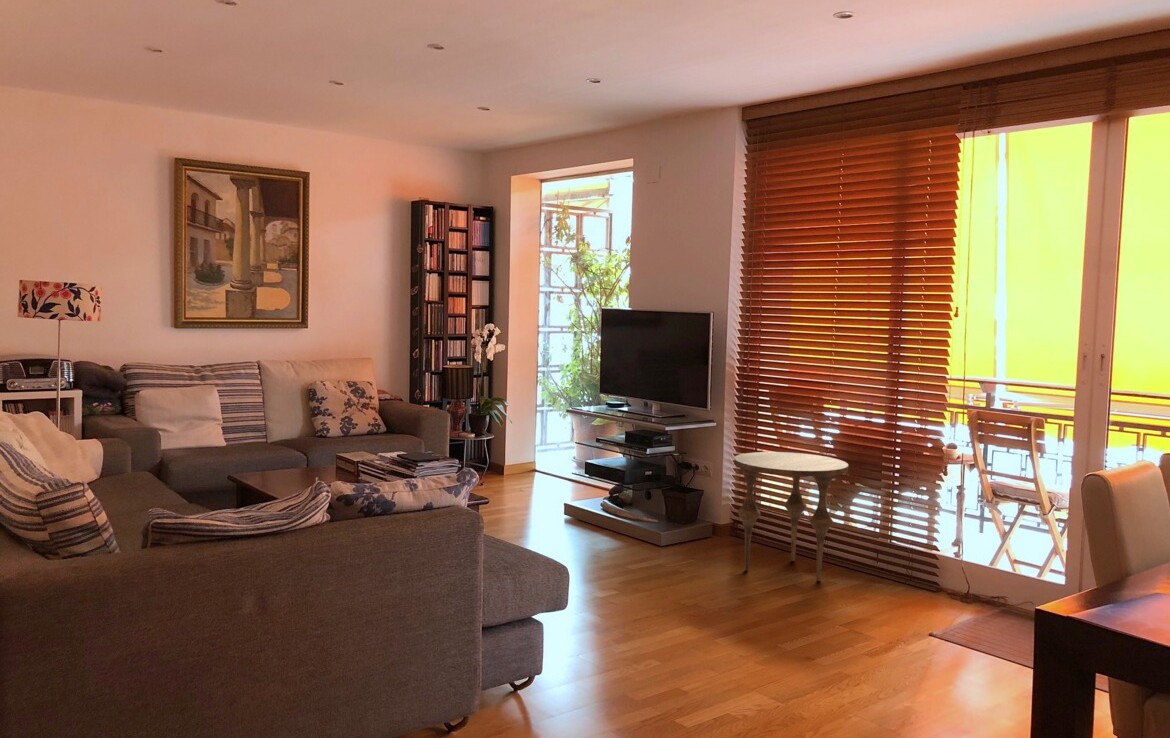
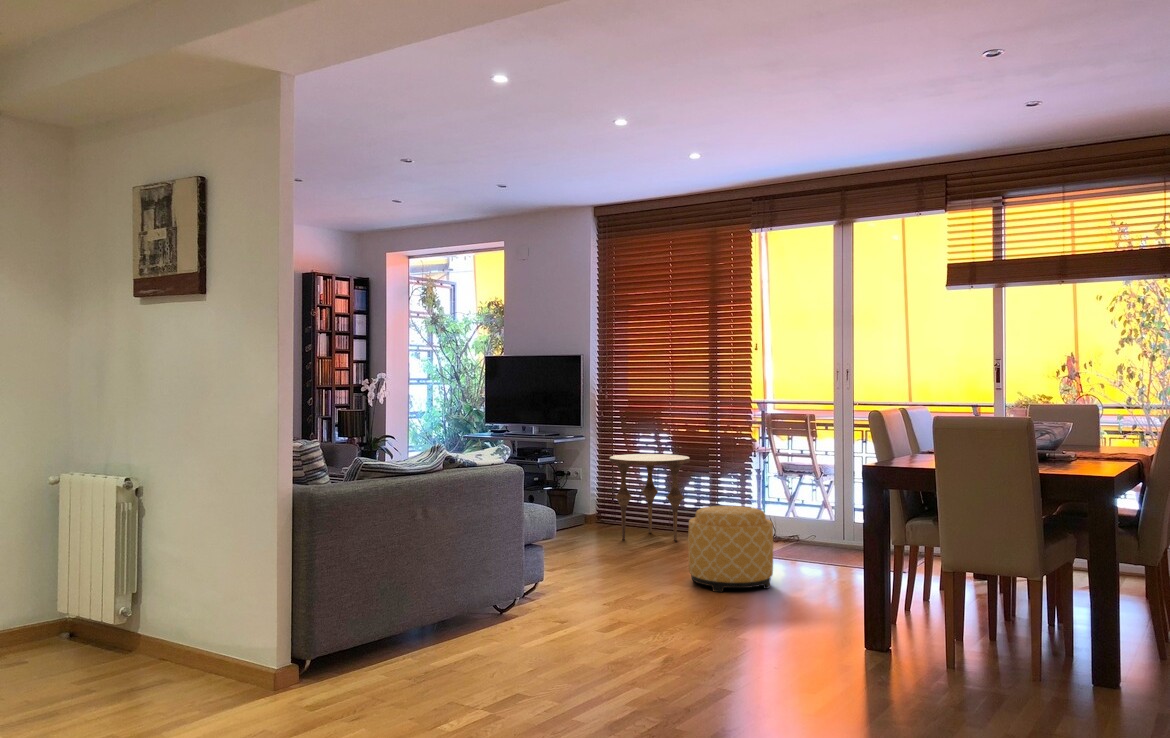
ottoman: none [778,566,916,715] -> present [688,506,773,592]

